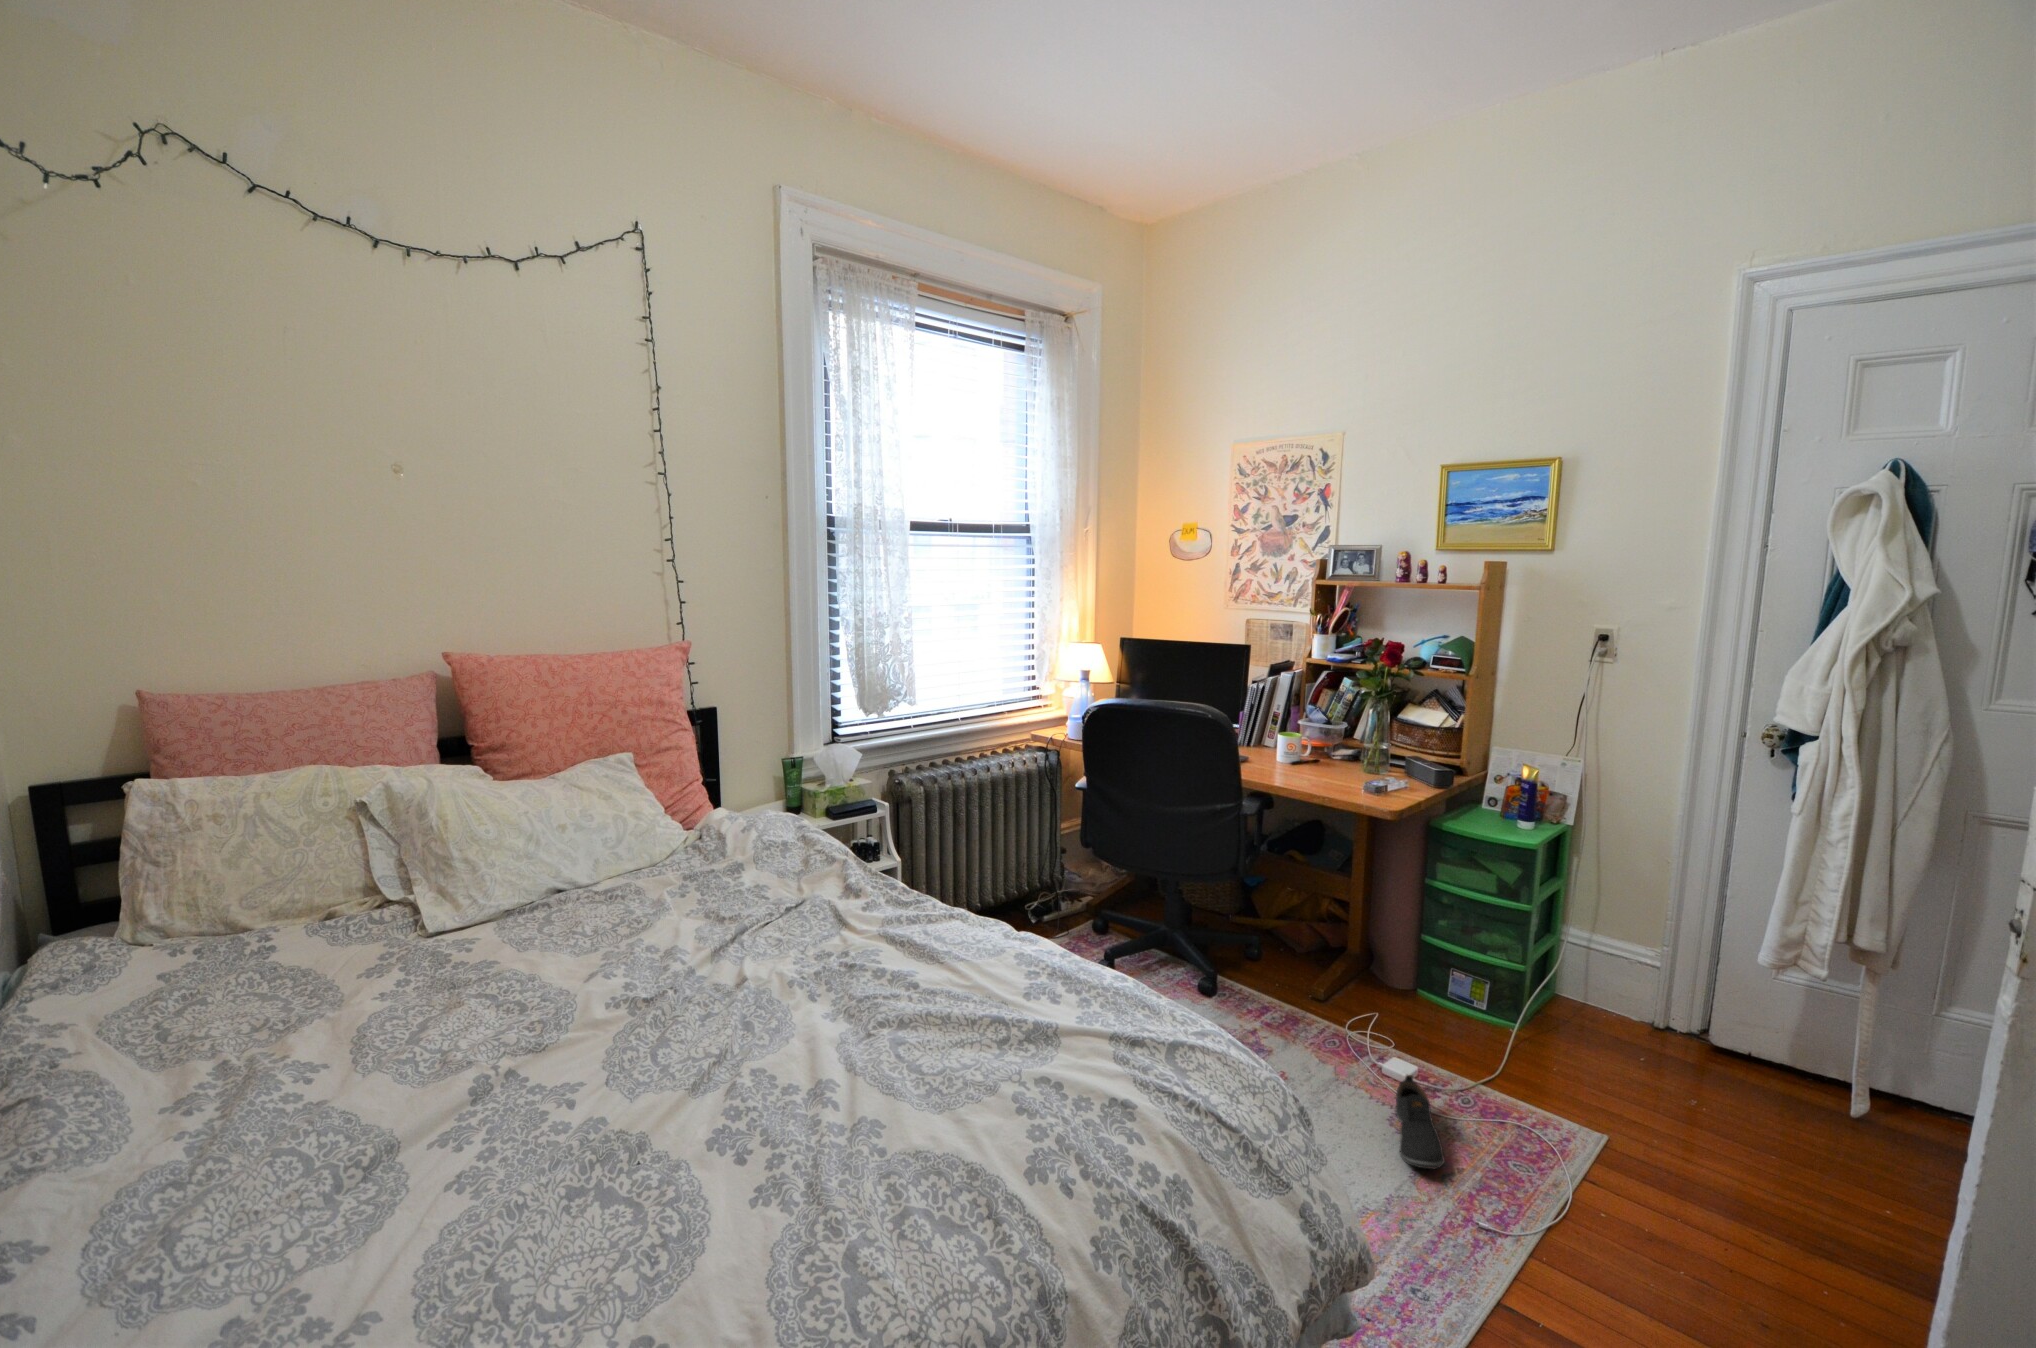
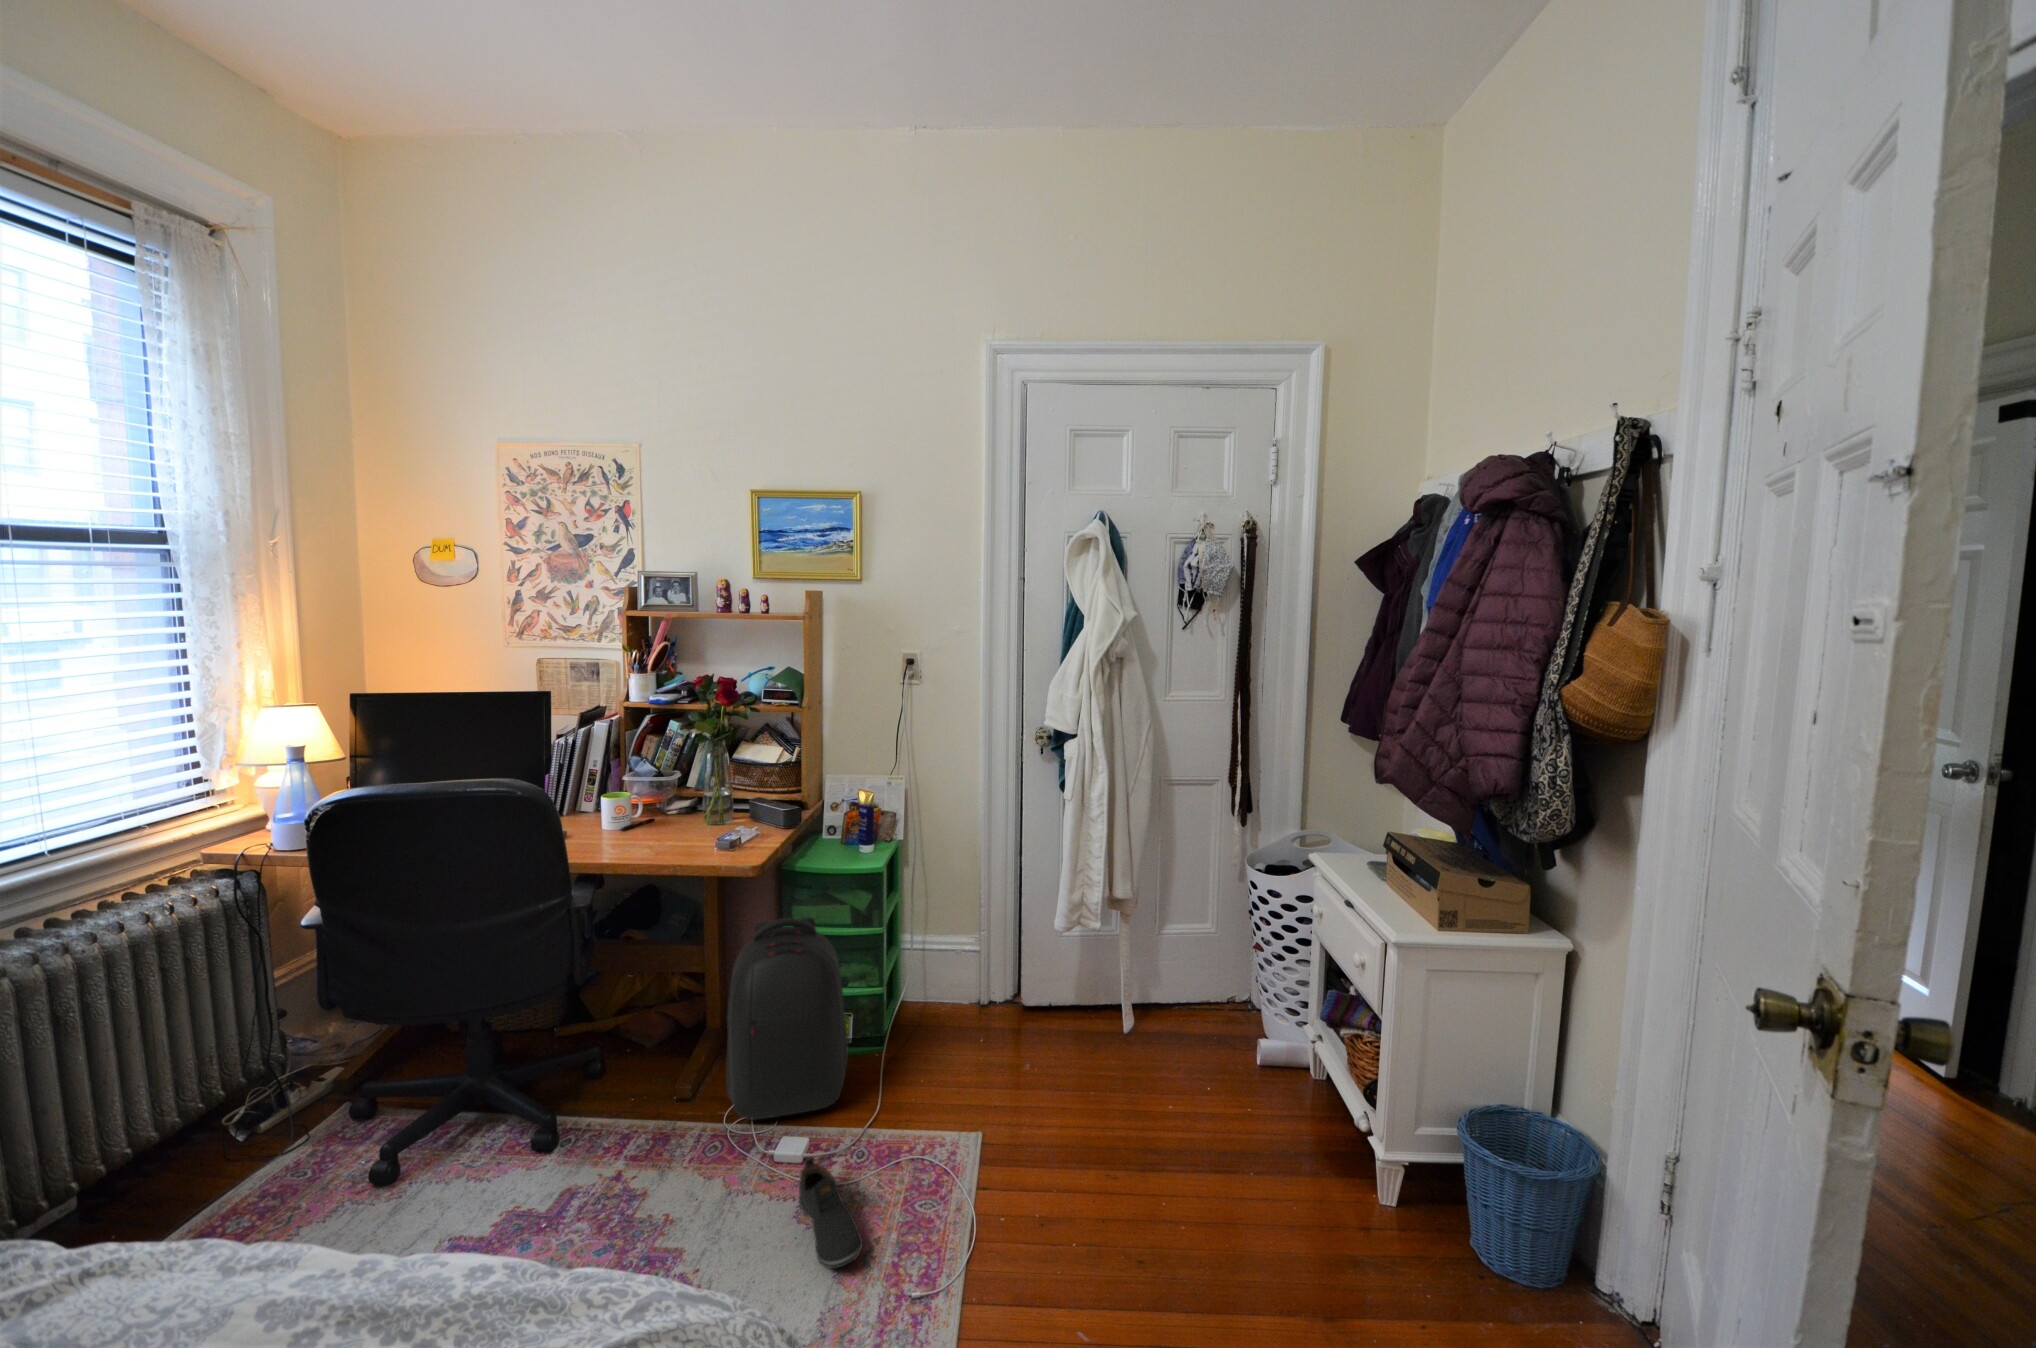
backpack: none [1354,867,1475,1050] -> present [726,917,848,1120]

